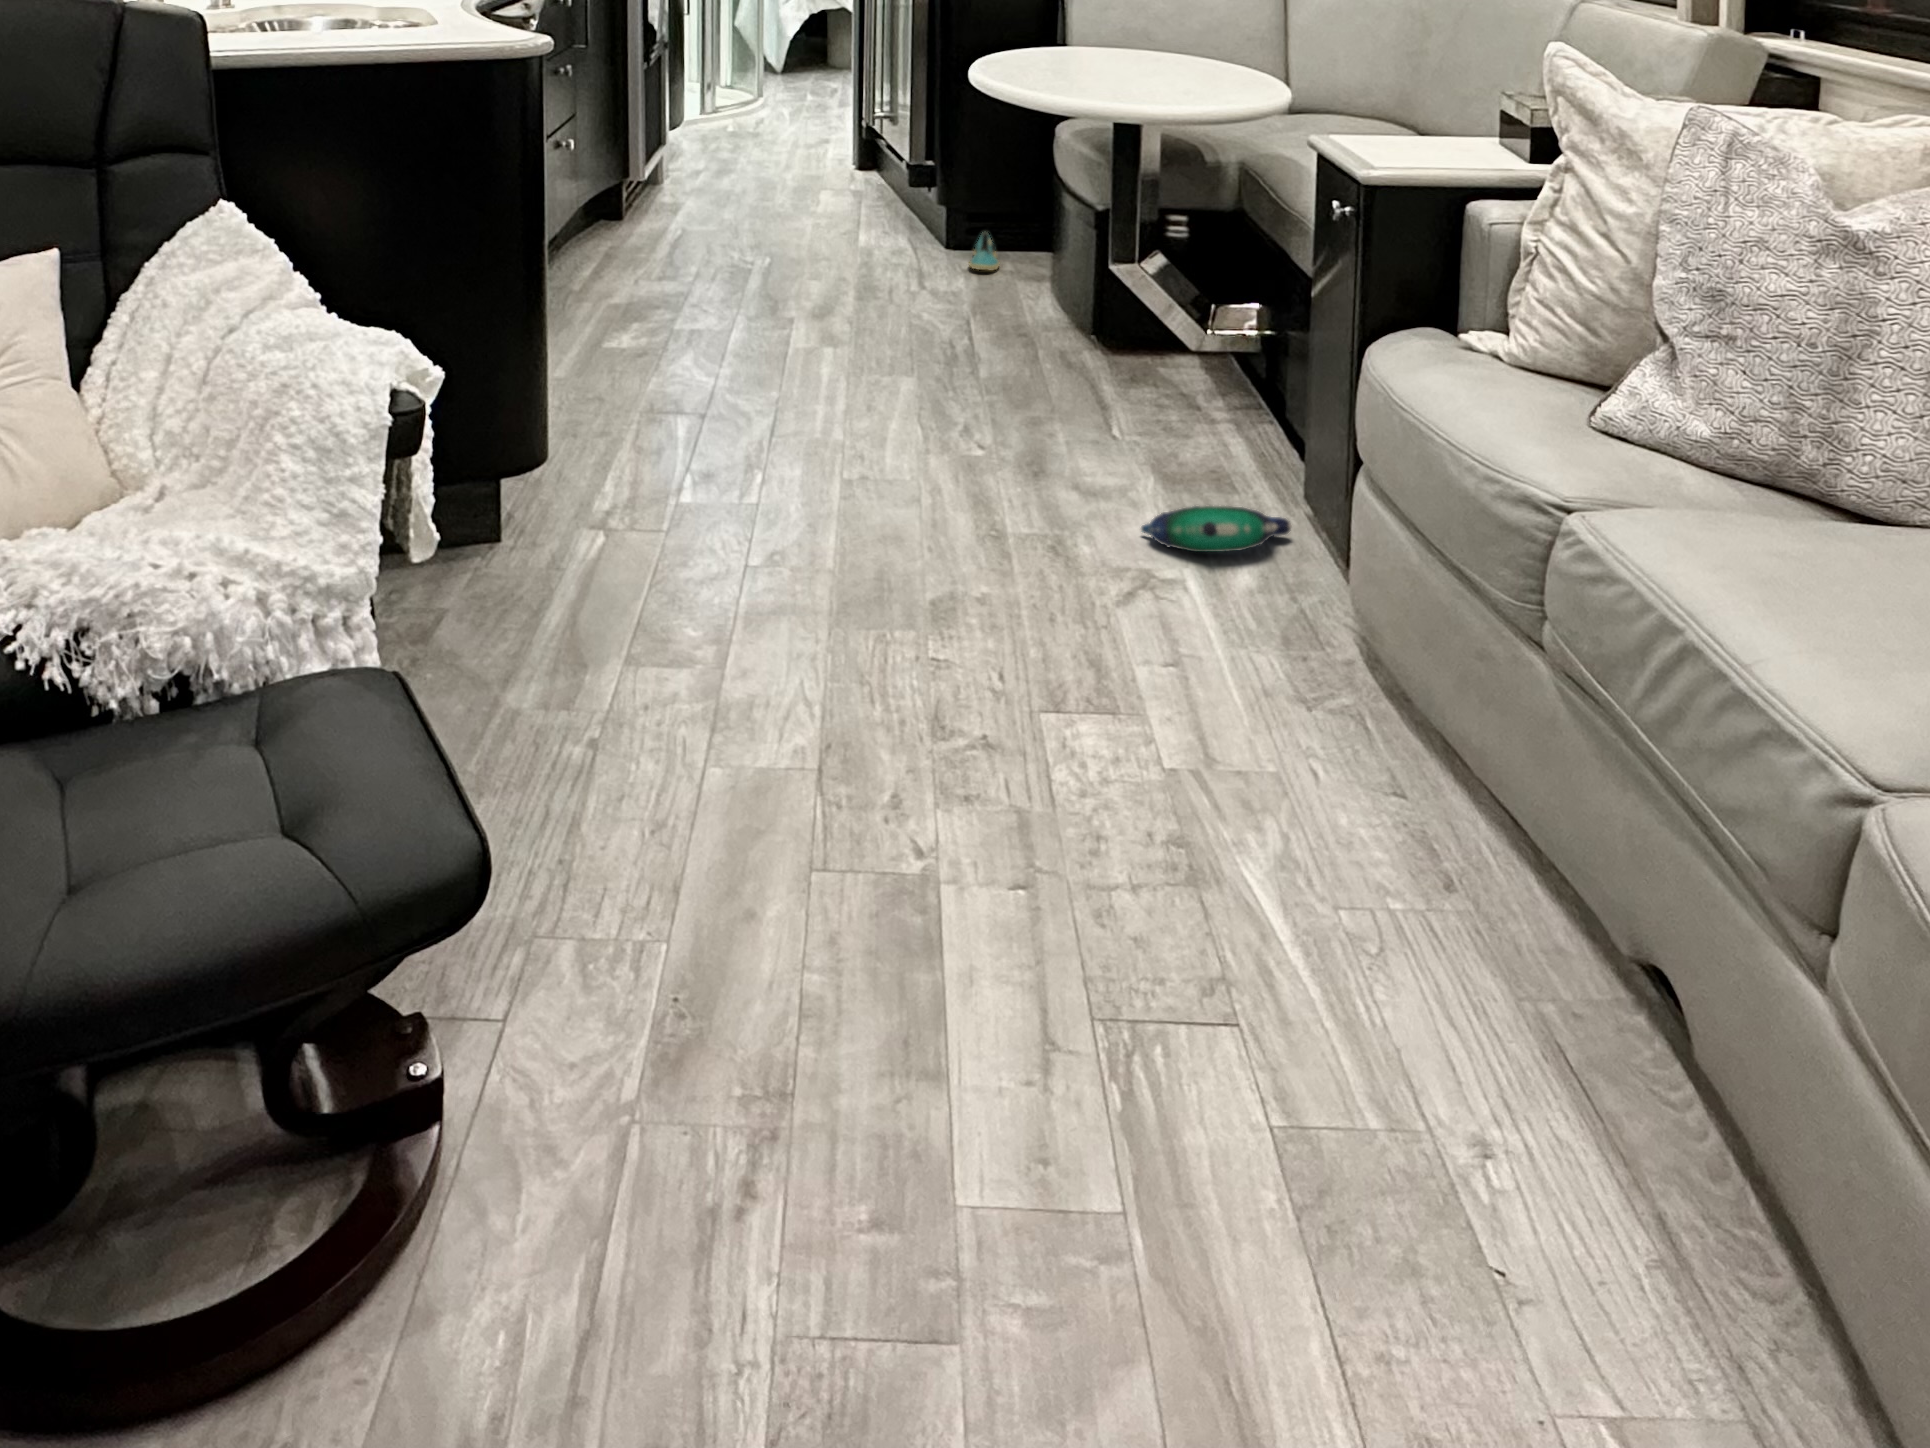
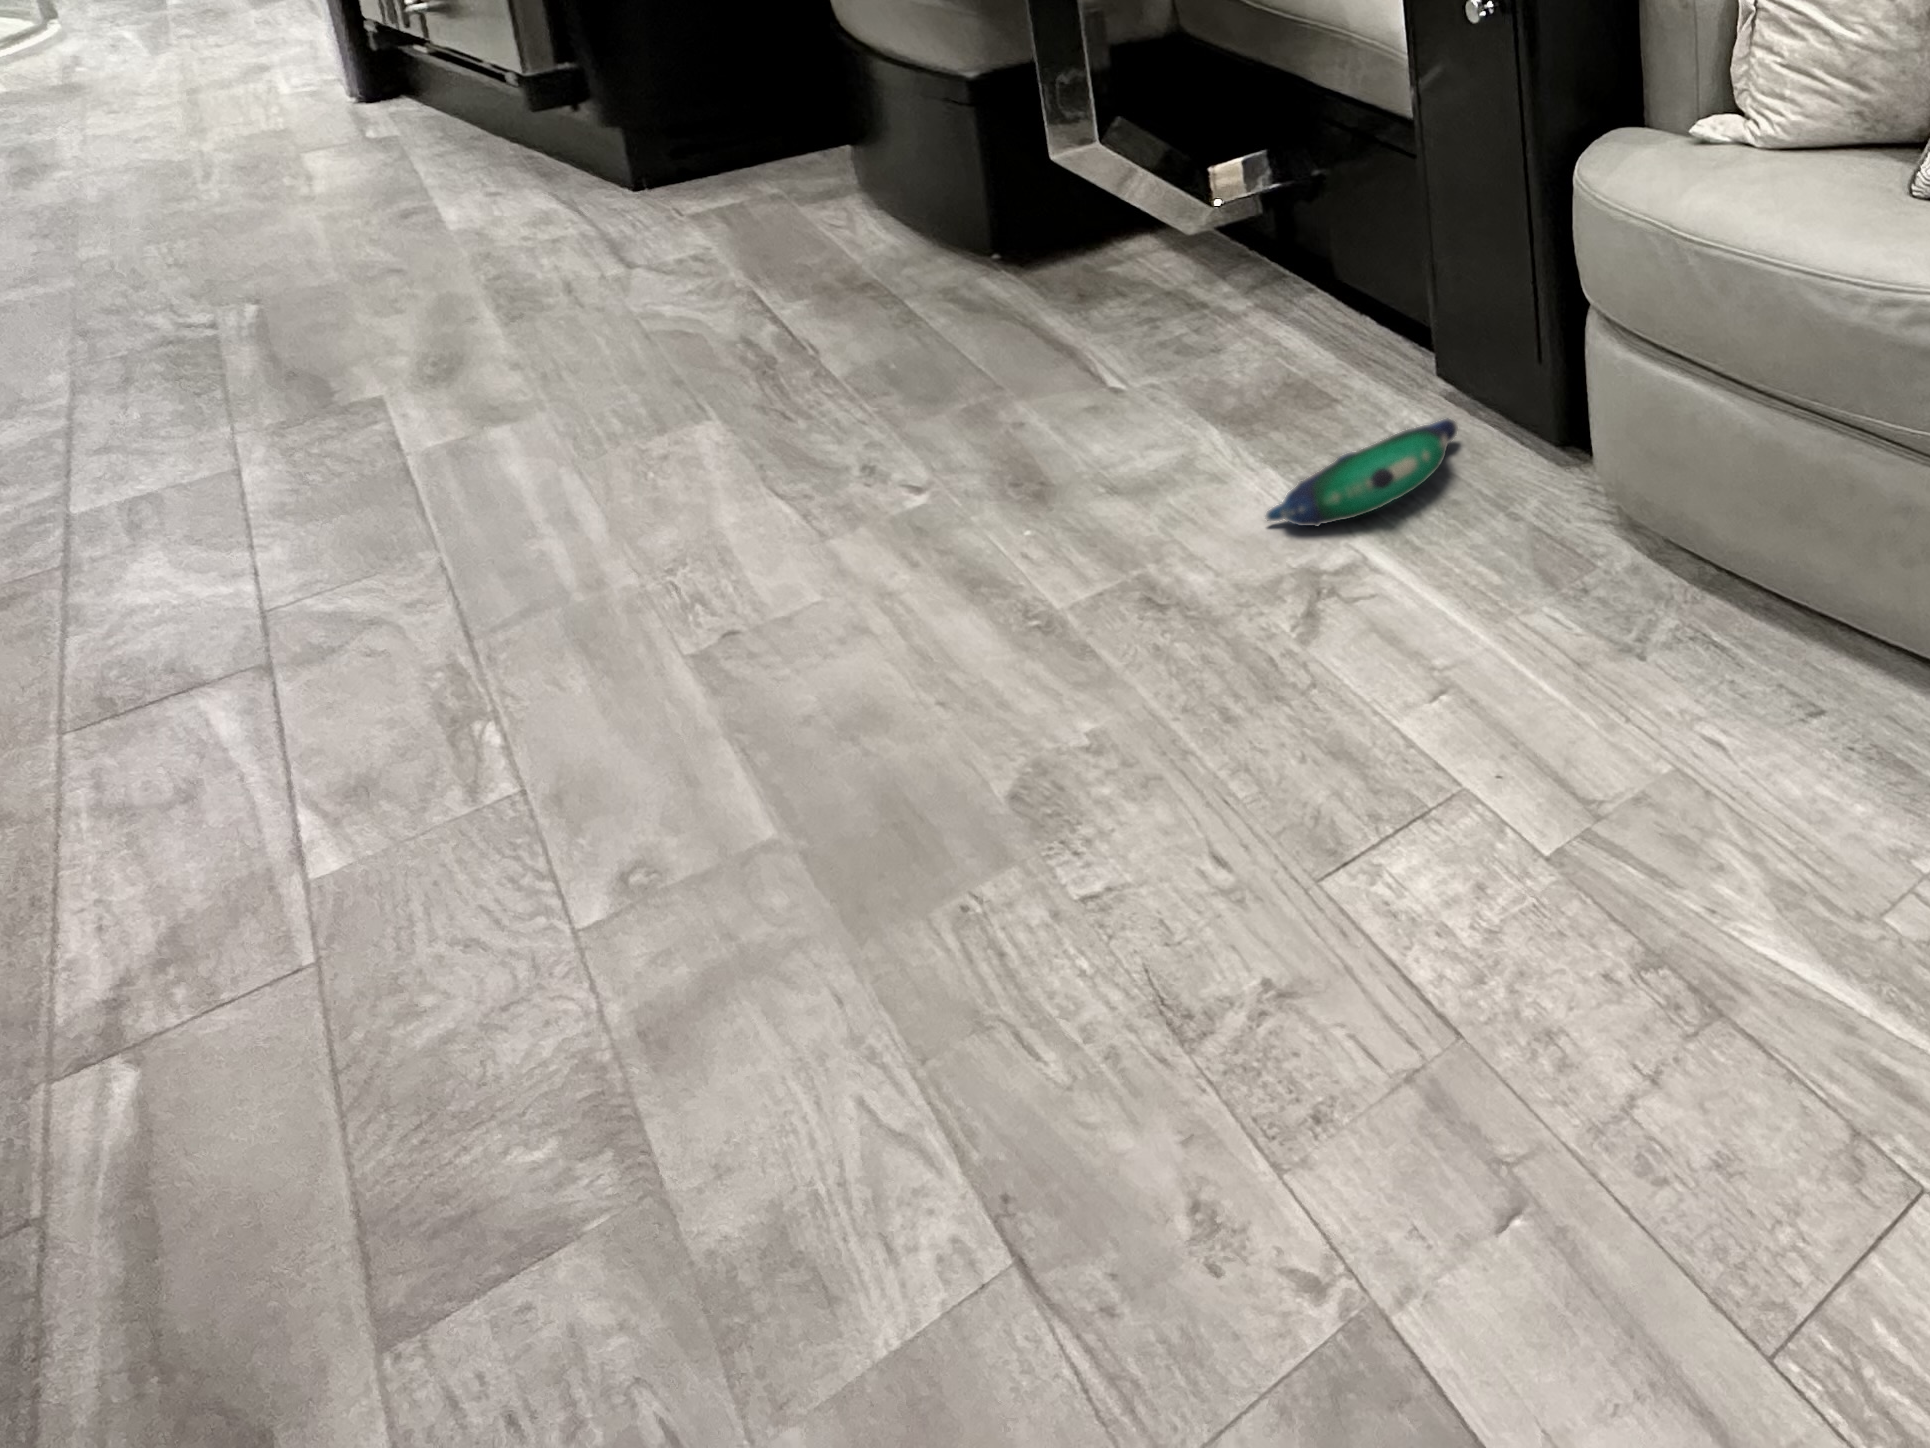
shoe: present [969,232,1000,270] -> none [687,150,752,213]

